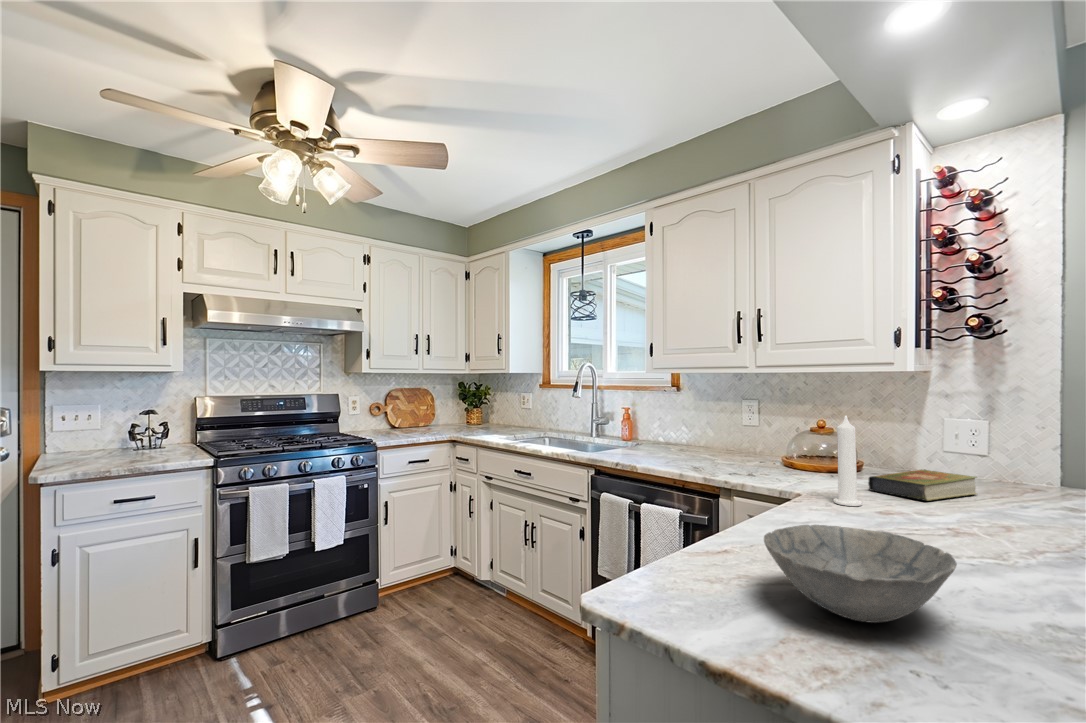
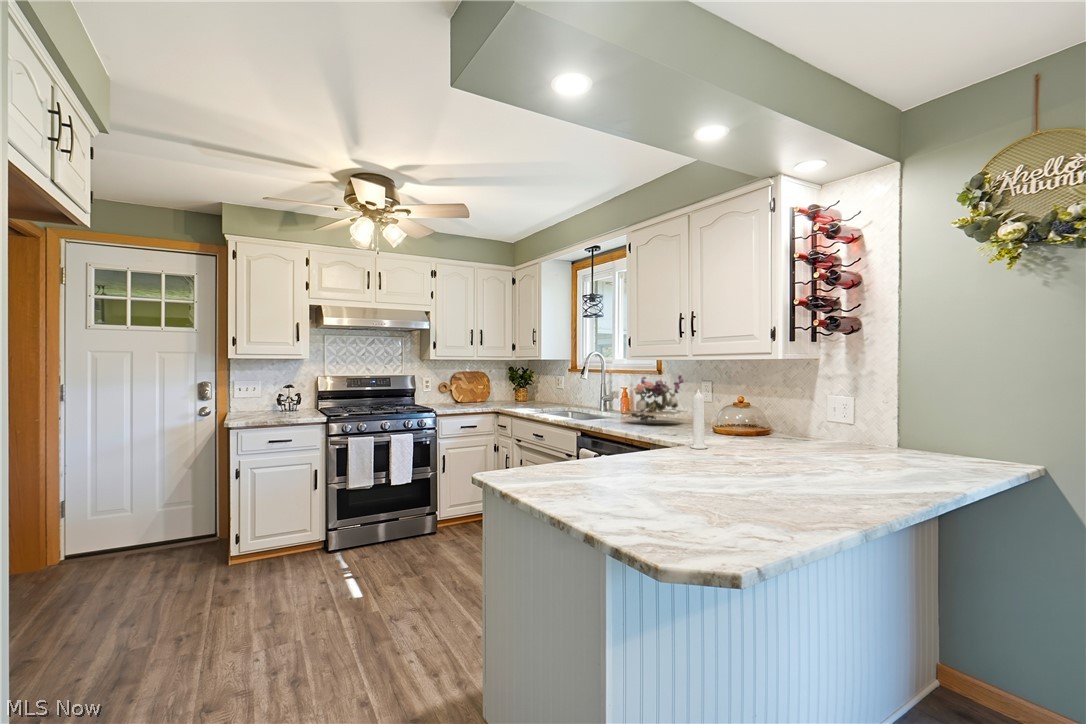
flower arrangement: none [647,390,731,455] -> present [625,375,686,423]
book: present [868,469,977,501] -> none [734,431,808,449]
bowl: present [764,525,957,623] -> none [547,440,627,478]

